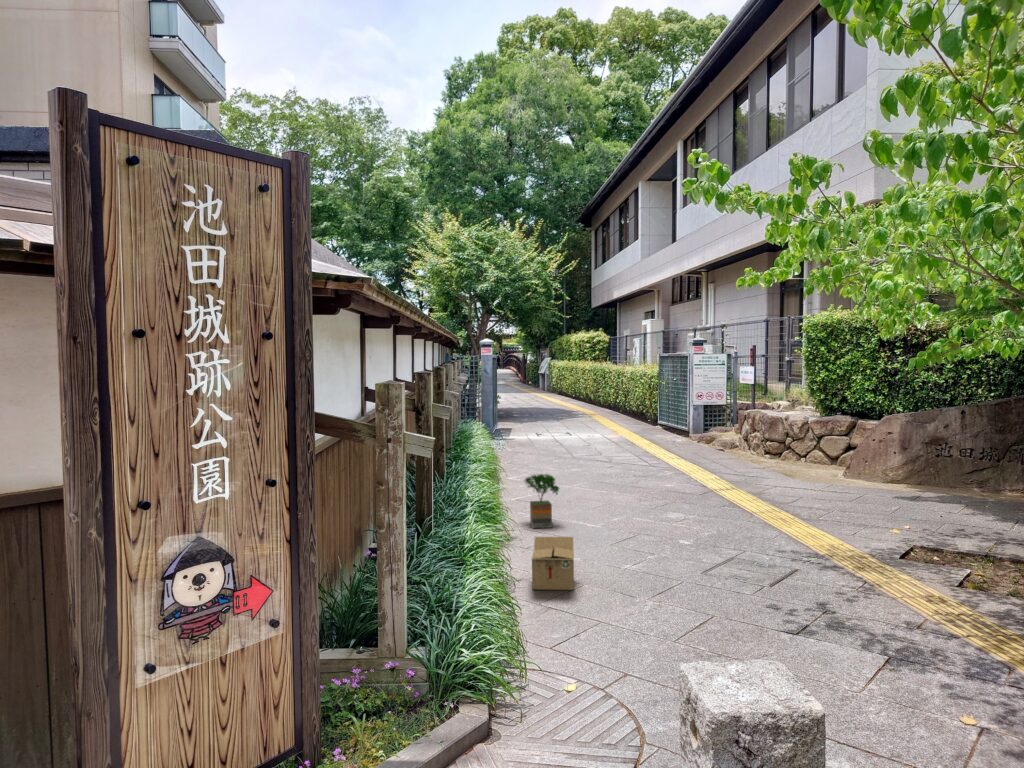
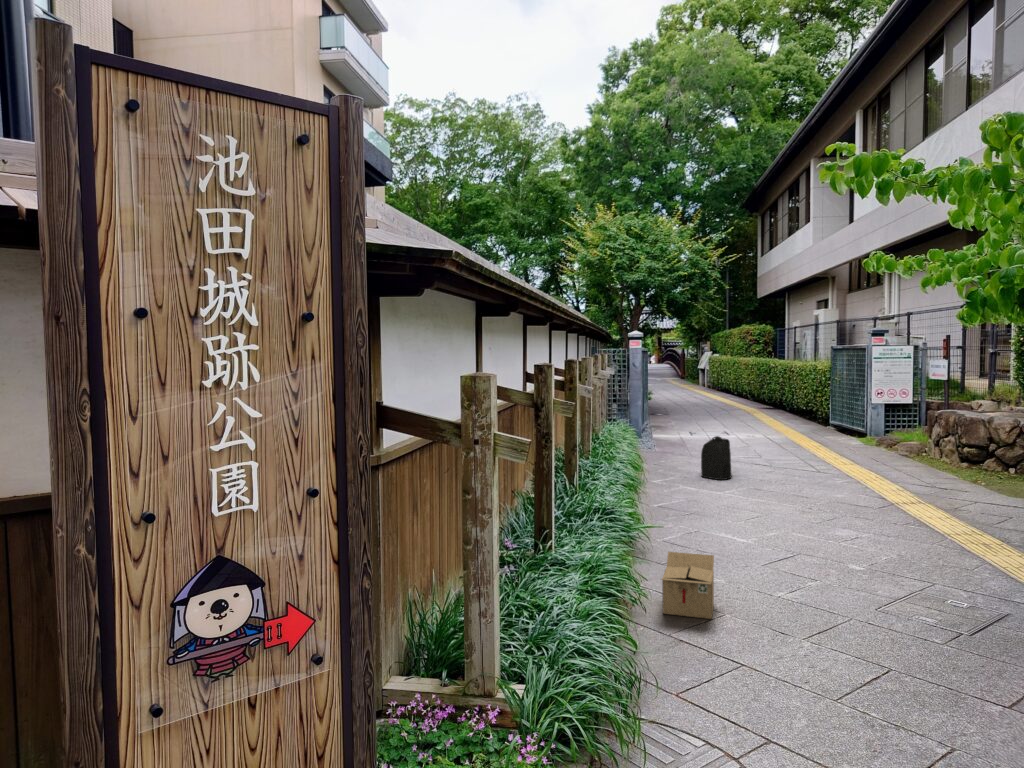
backpack: none [551,438,579,478] -> present [701,436,732,480]
potted tree: present [525,474,559,528] -> none [663,476,705,537]

